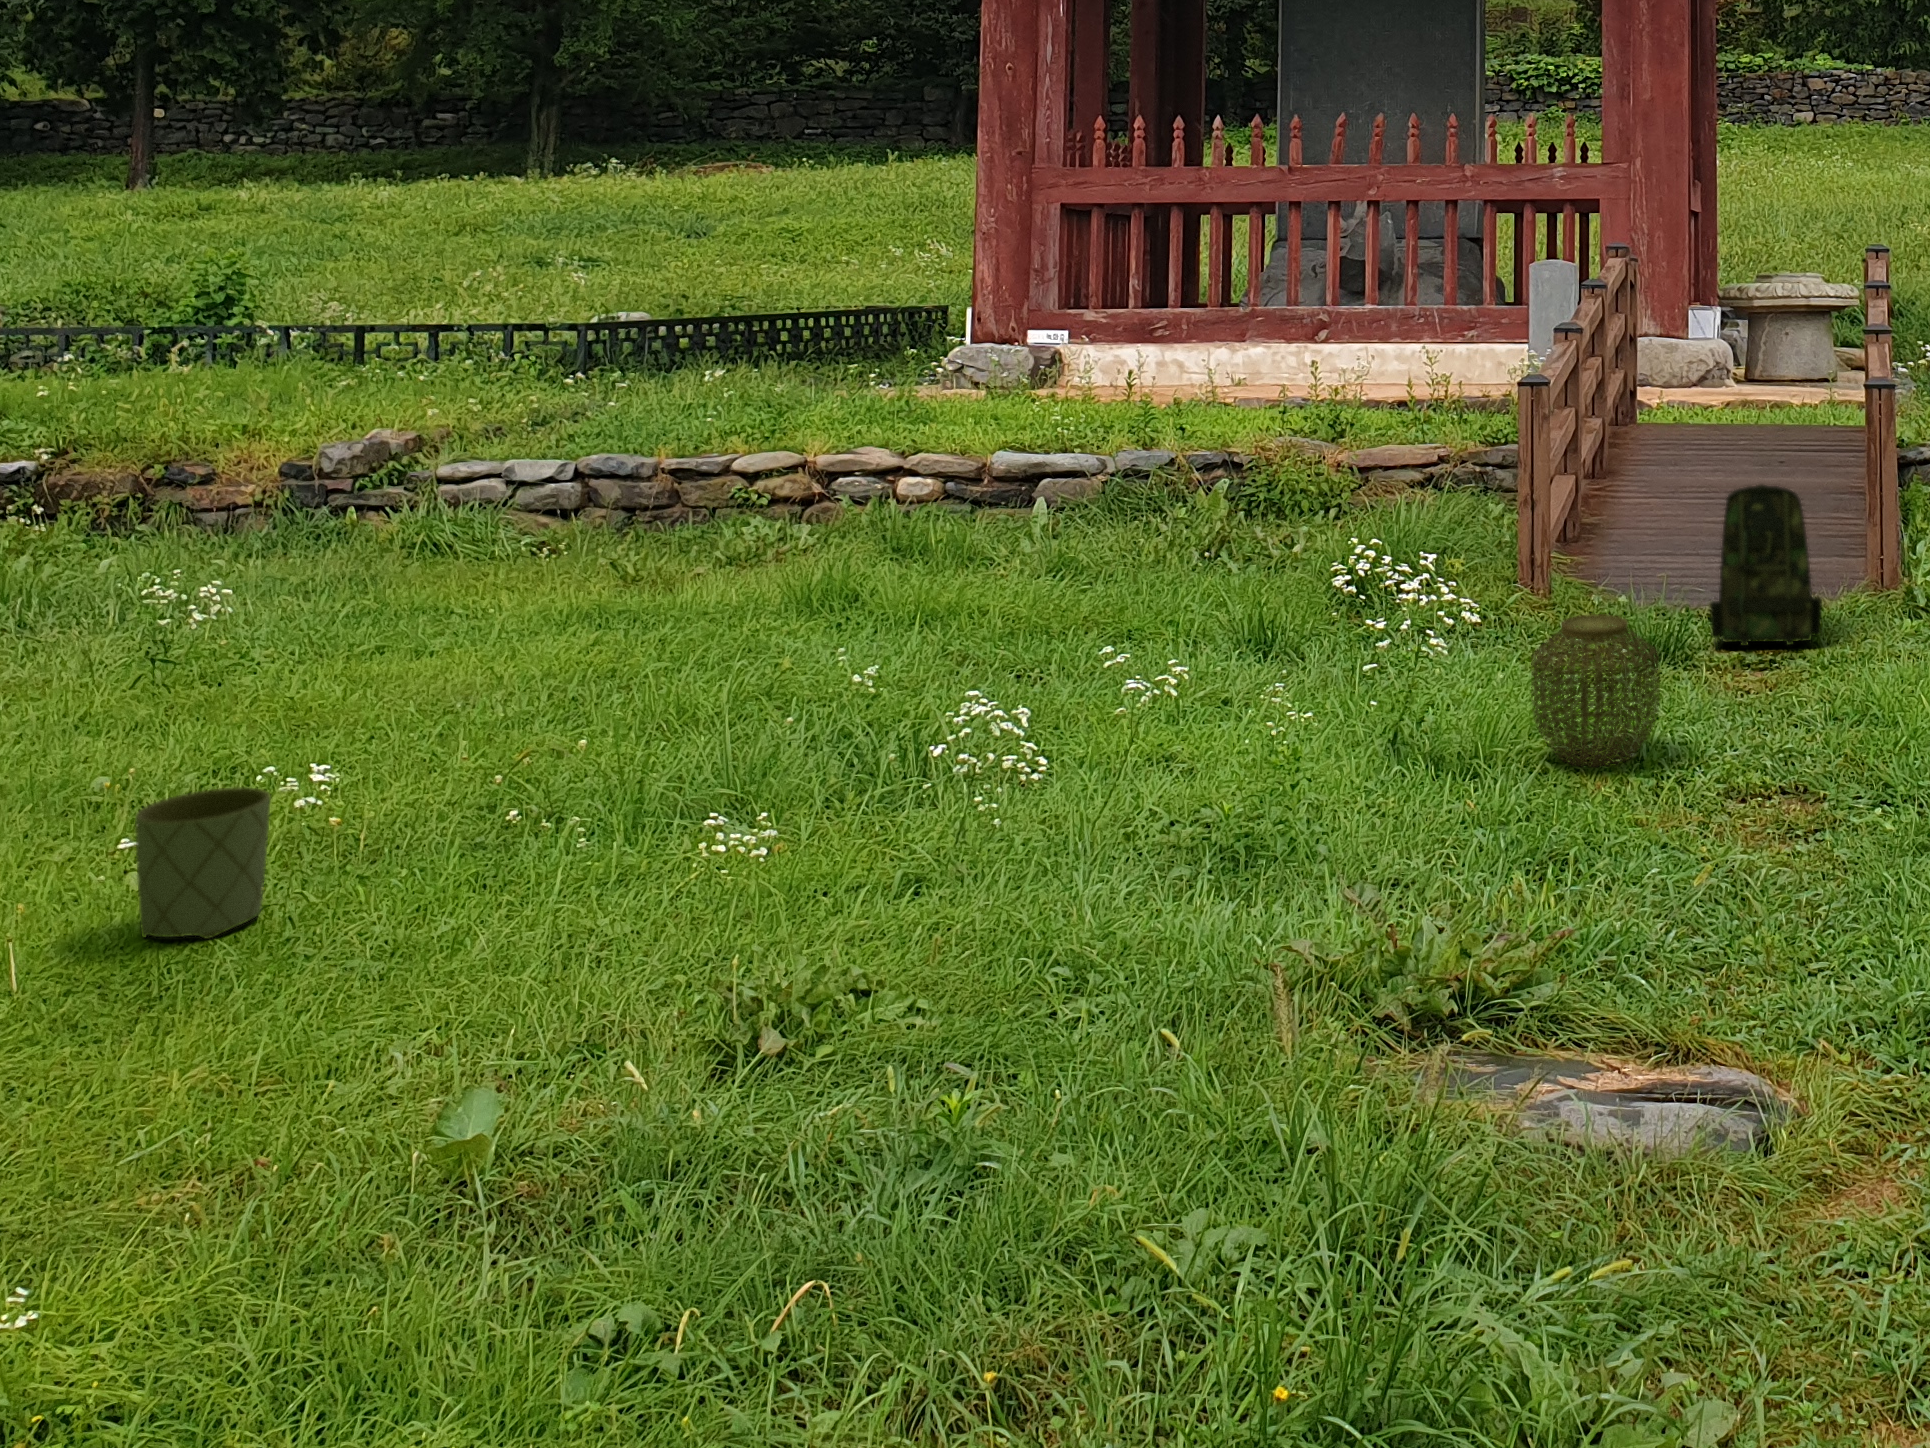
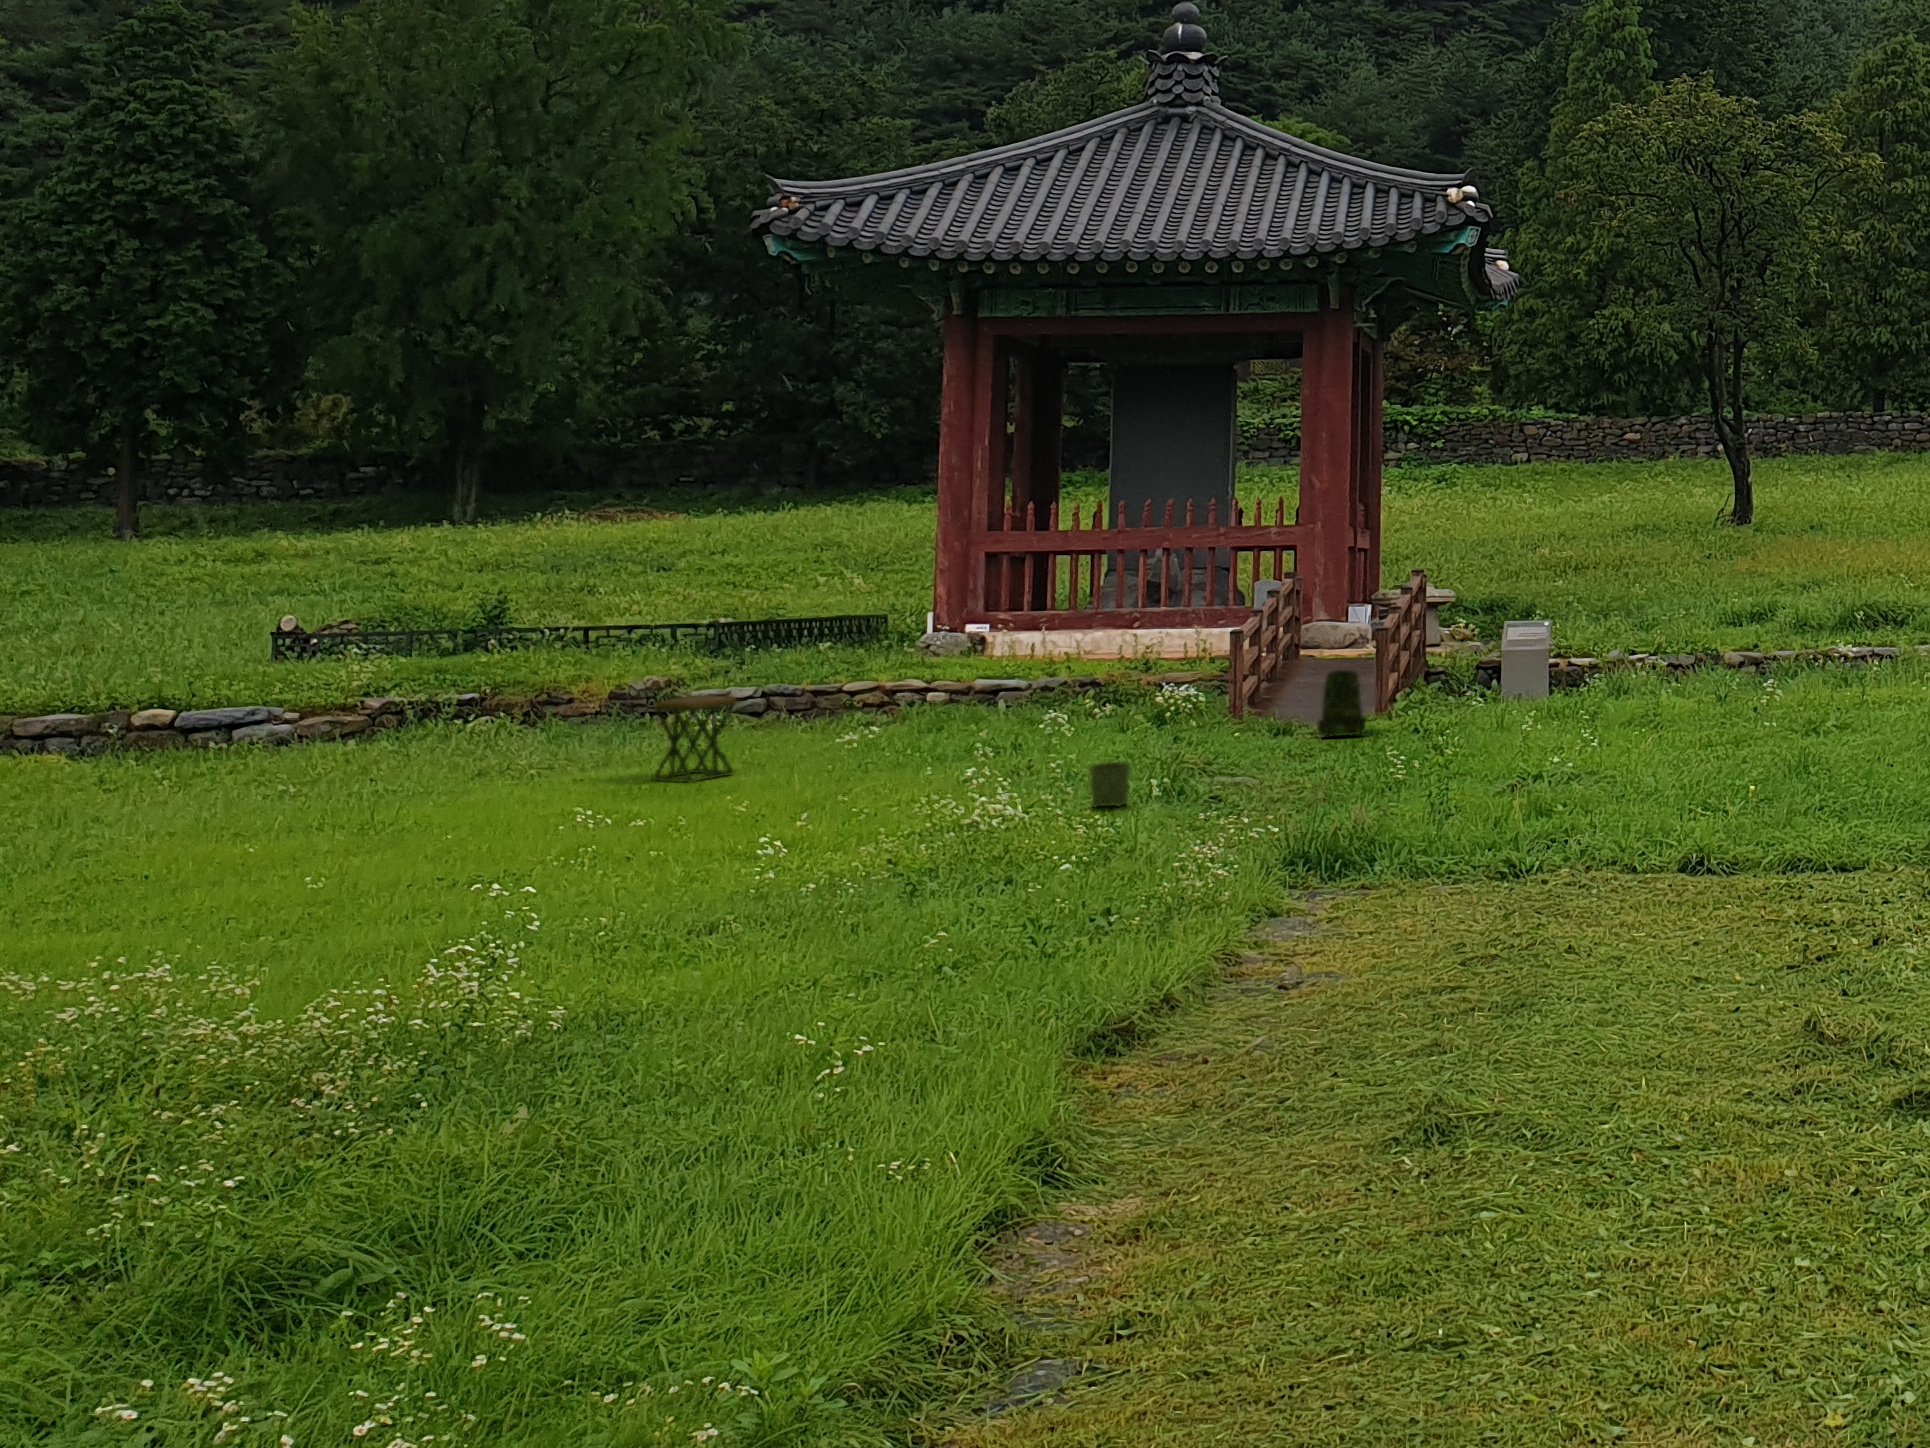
stool: none [31,538,249,789] -> present [654,695,736,783]
woven basket: present [1531,614,1660,766] -> none [1236,711,1286,767]
planter: present [135,787,270,939] -> present [1090,762,1130,807]

